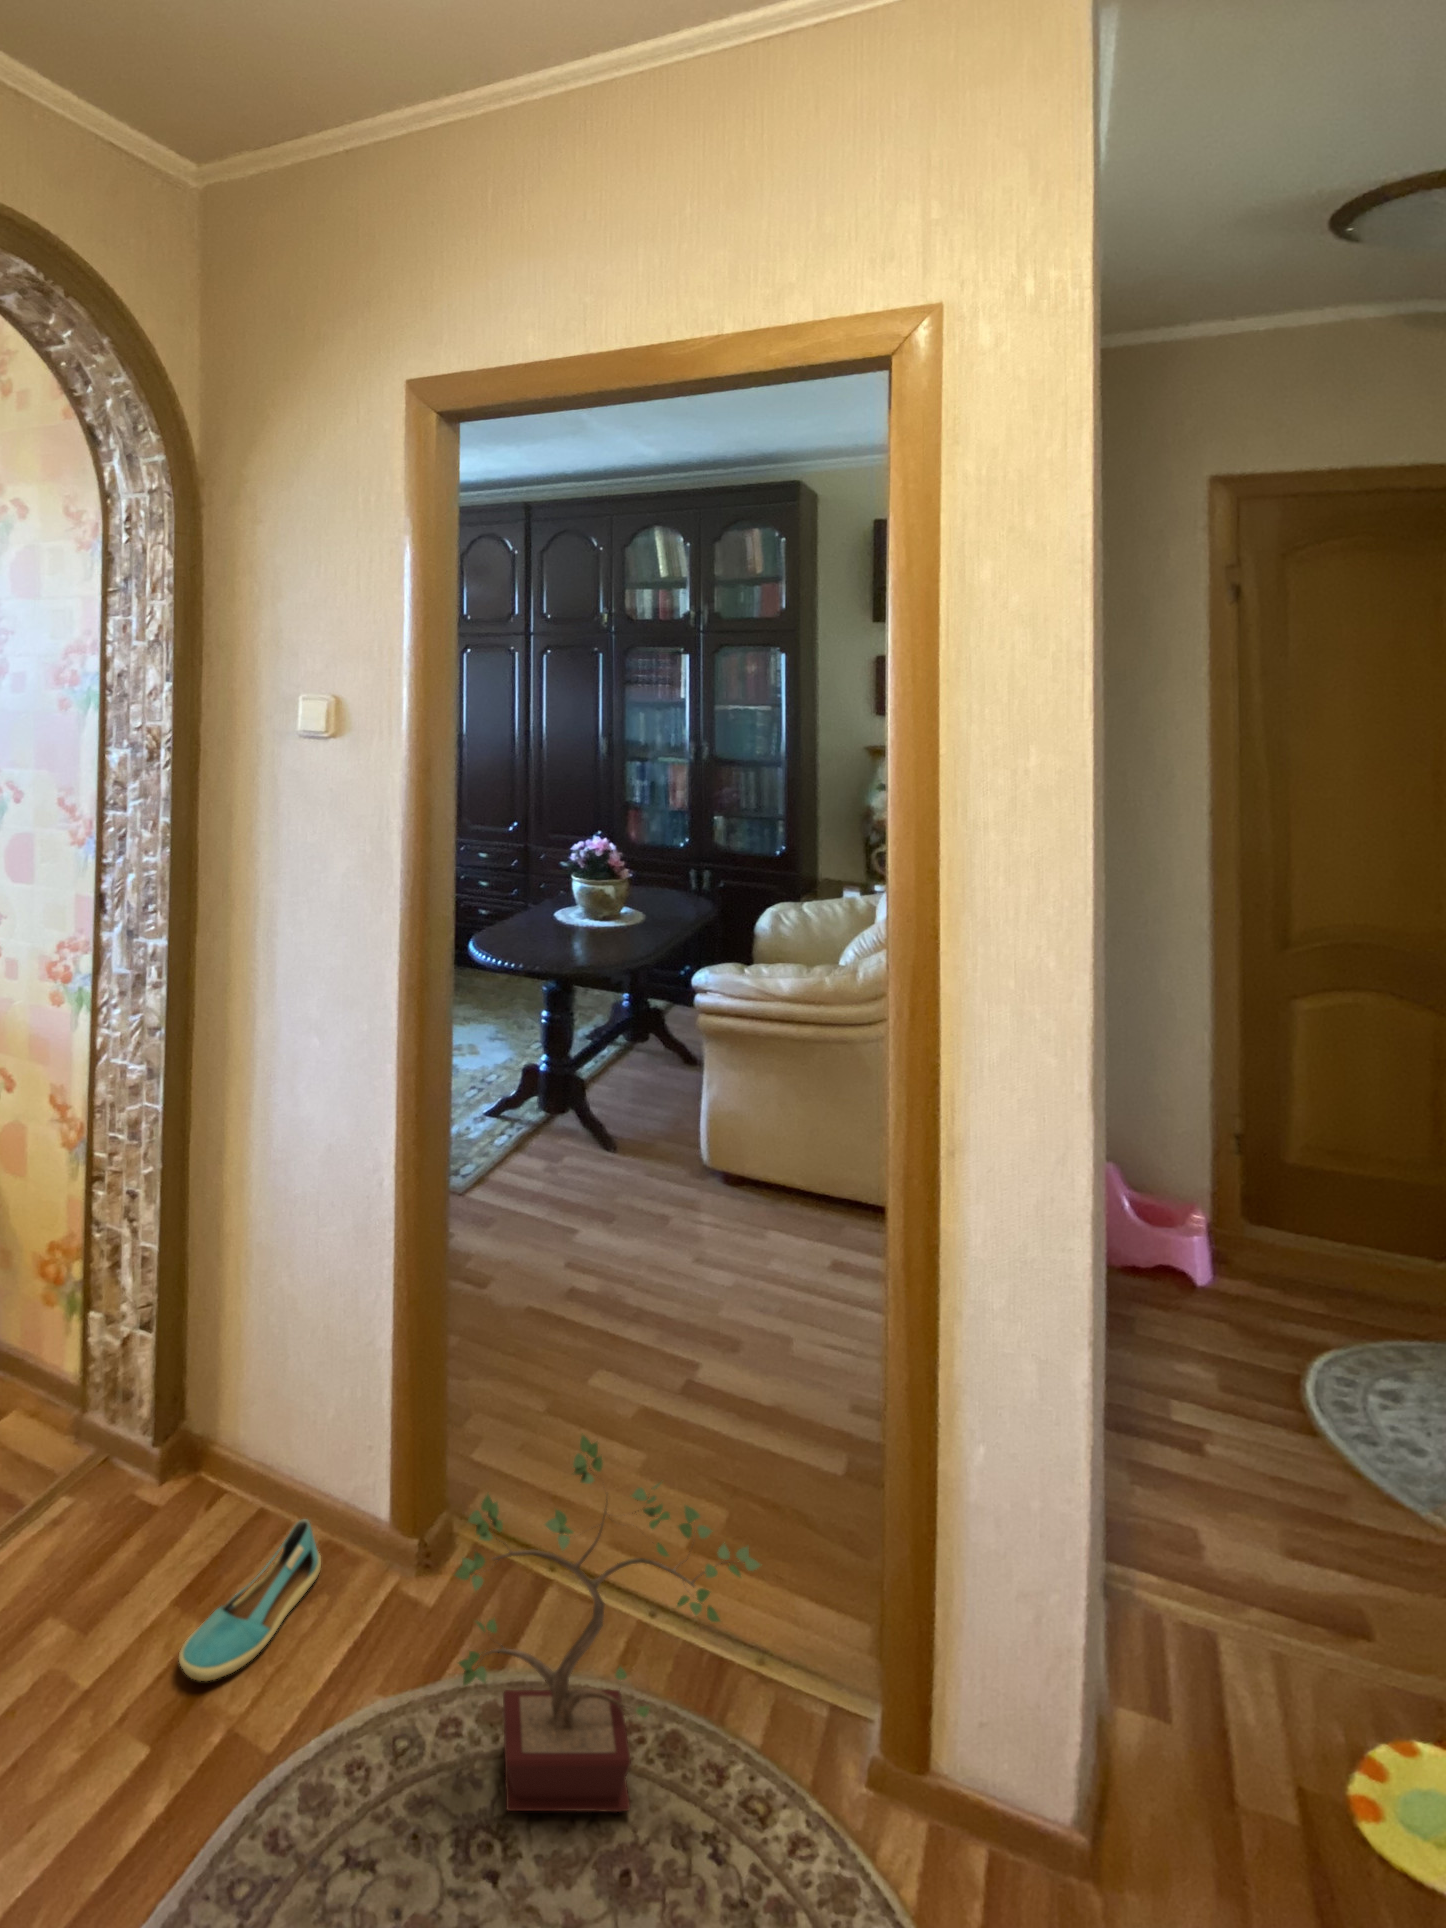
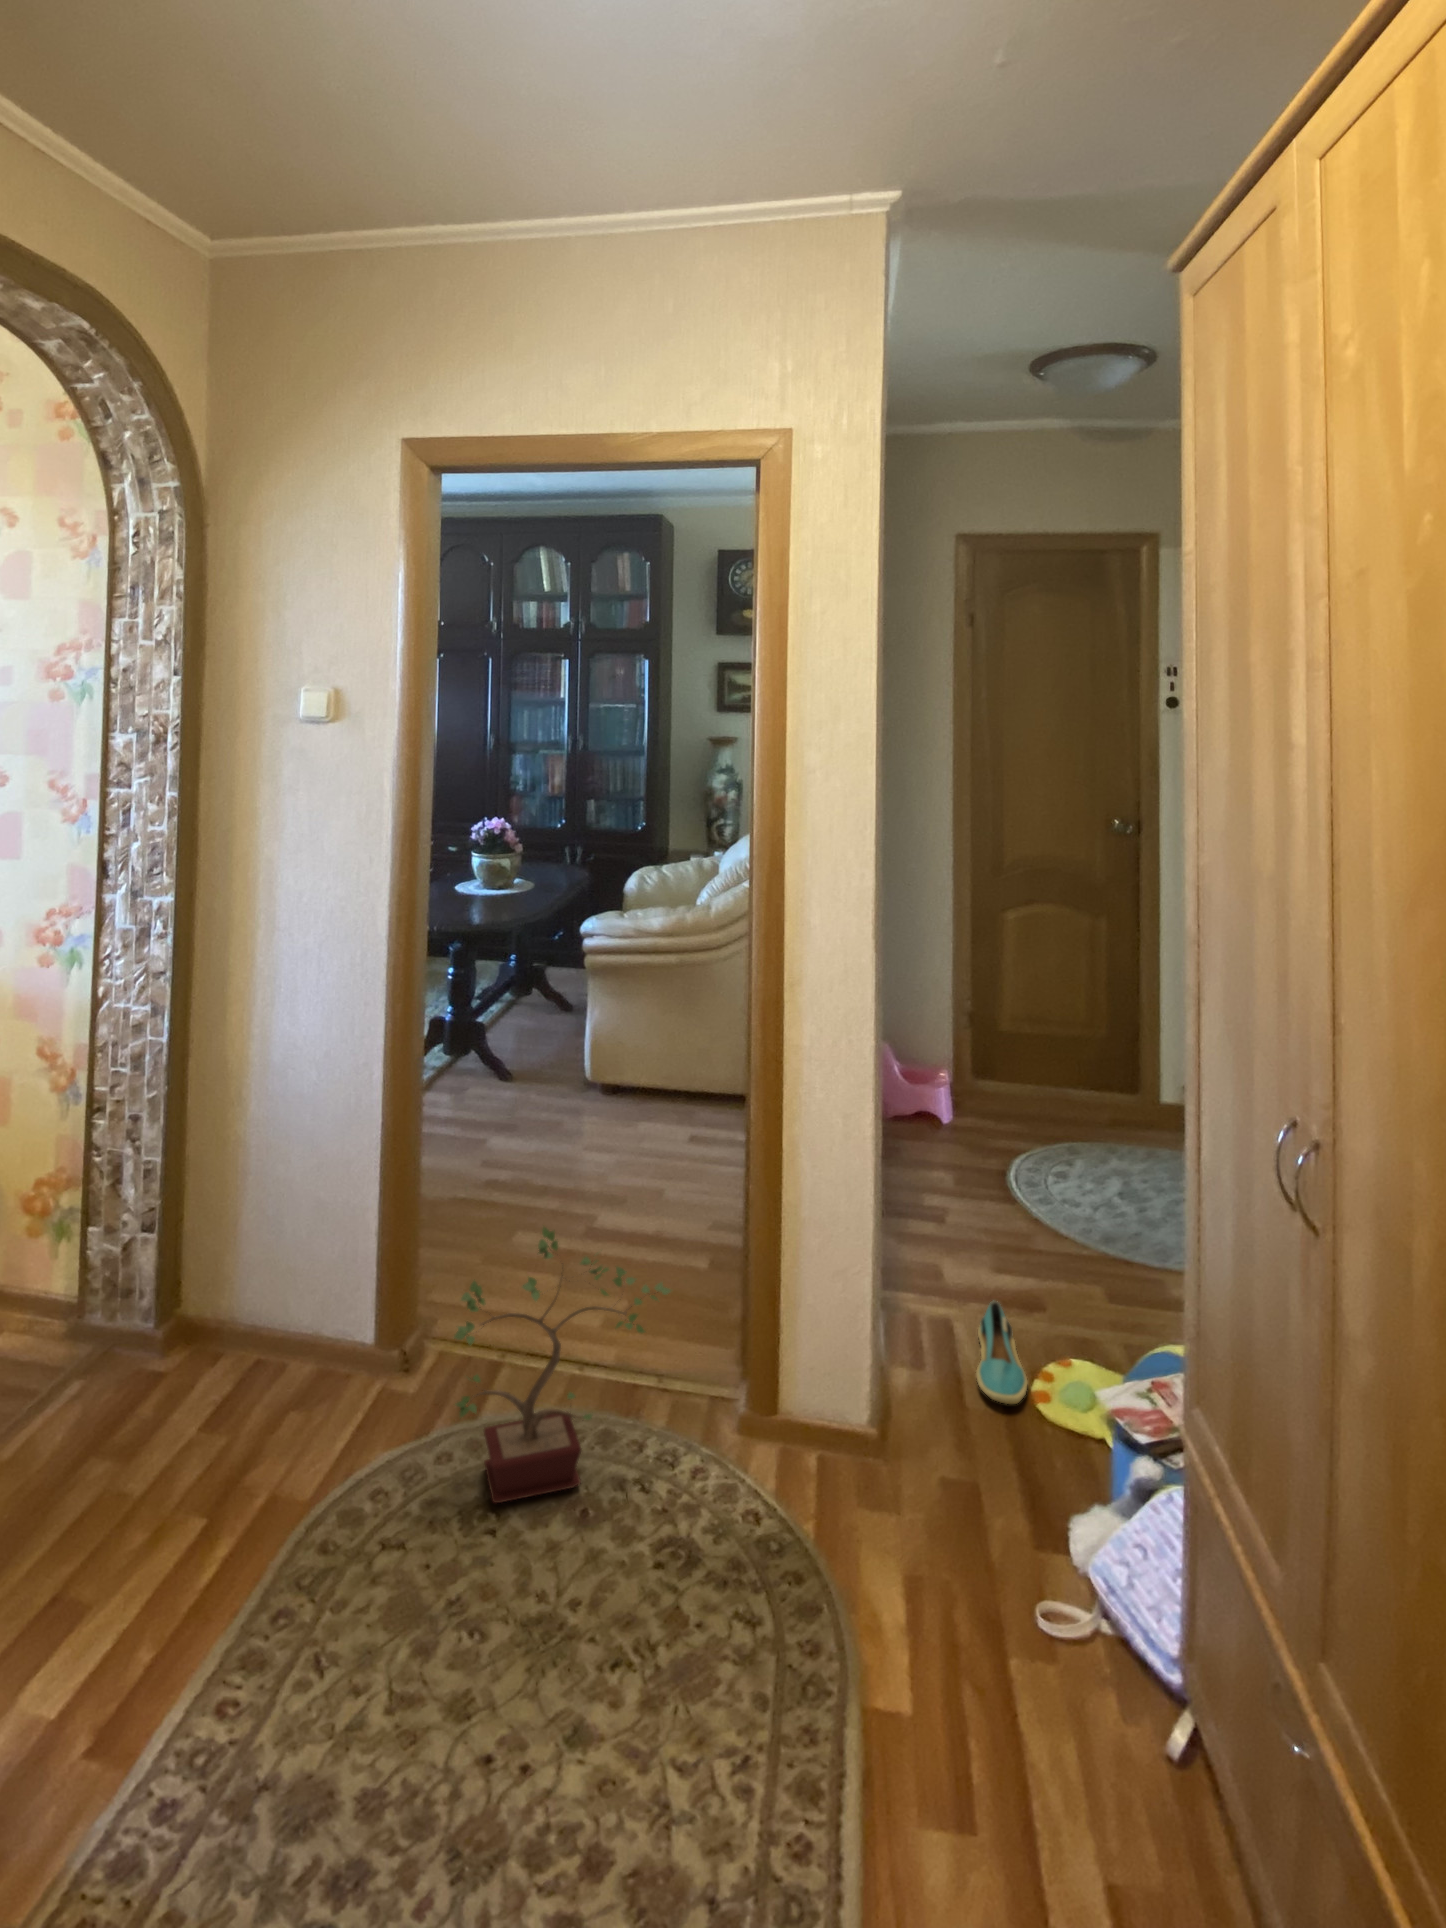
shoe: present [179,1519,321,1681] -> present [976,1301,1027,1404]

